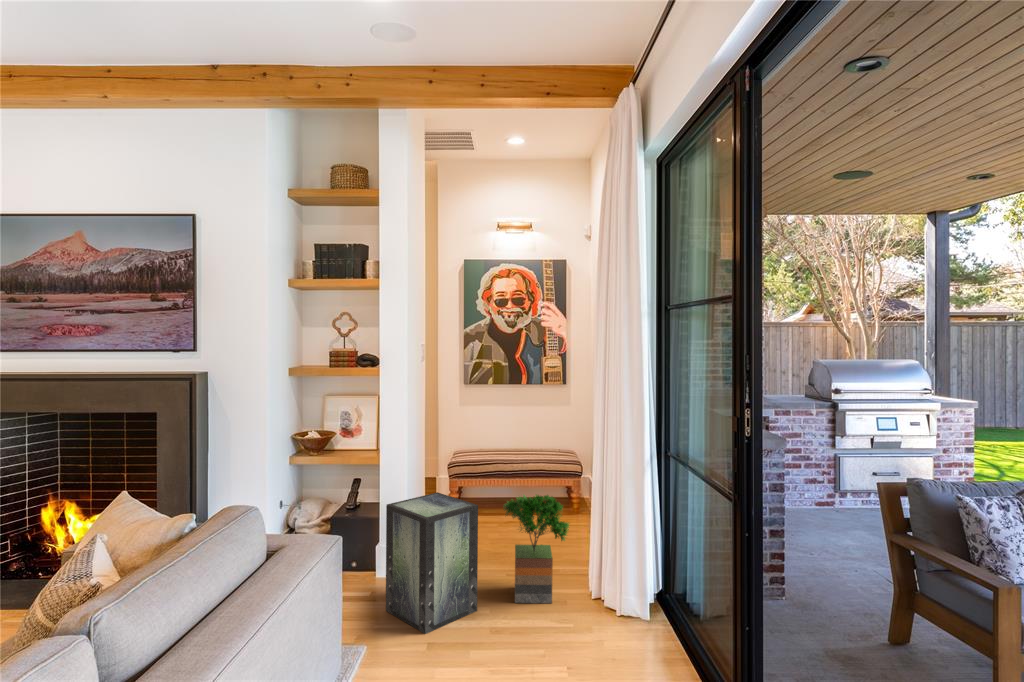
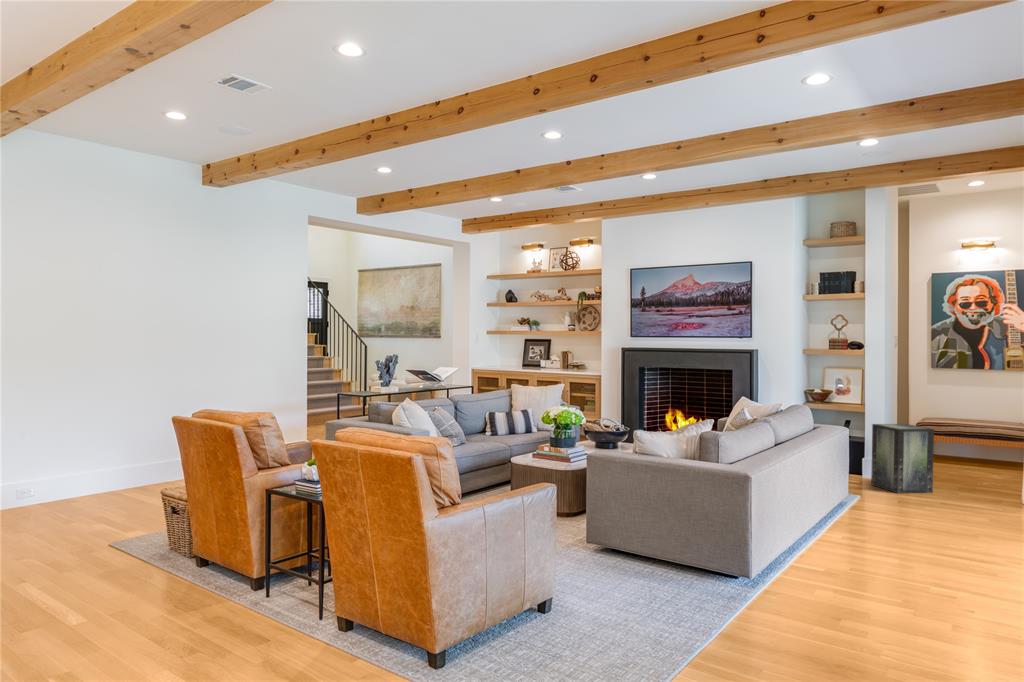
potted tree: present [504,495,569,603] -> none [953,429,1006,498]

